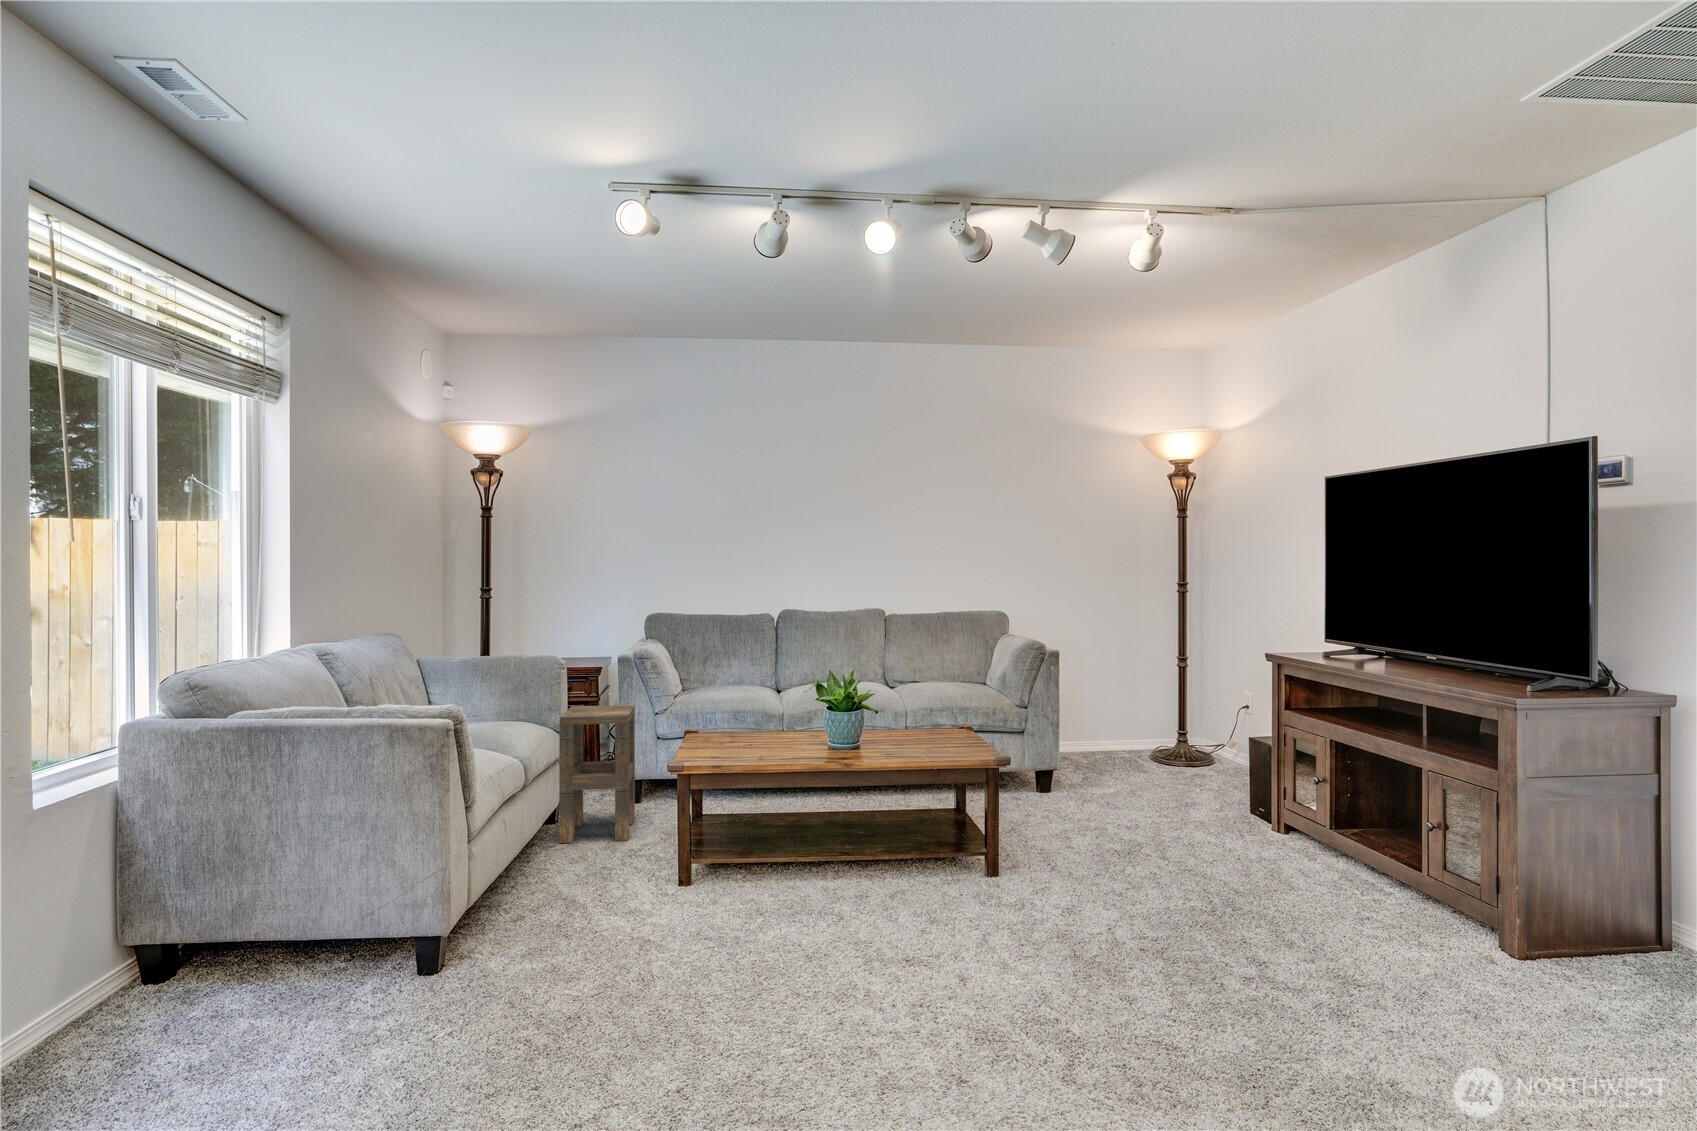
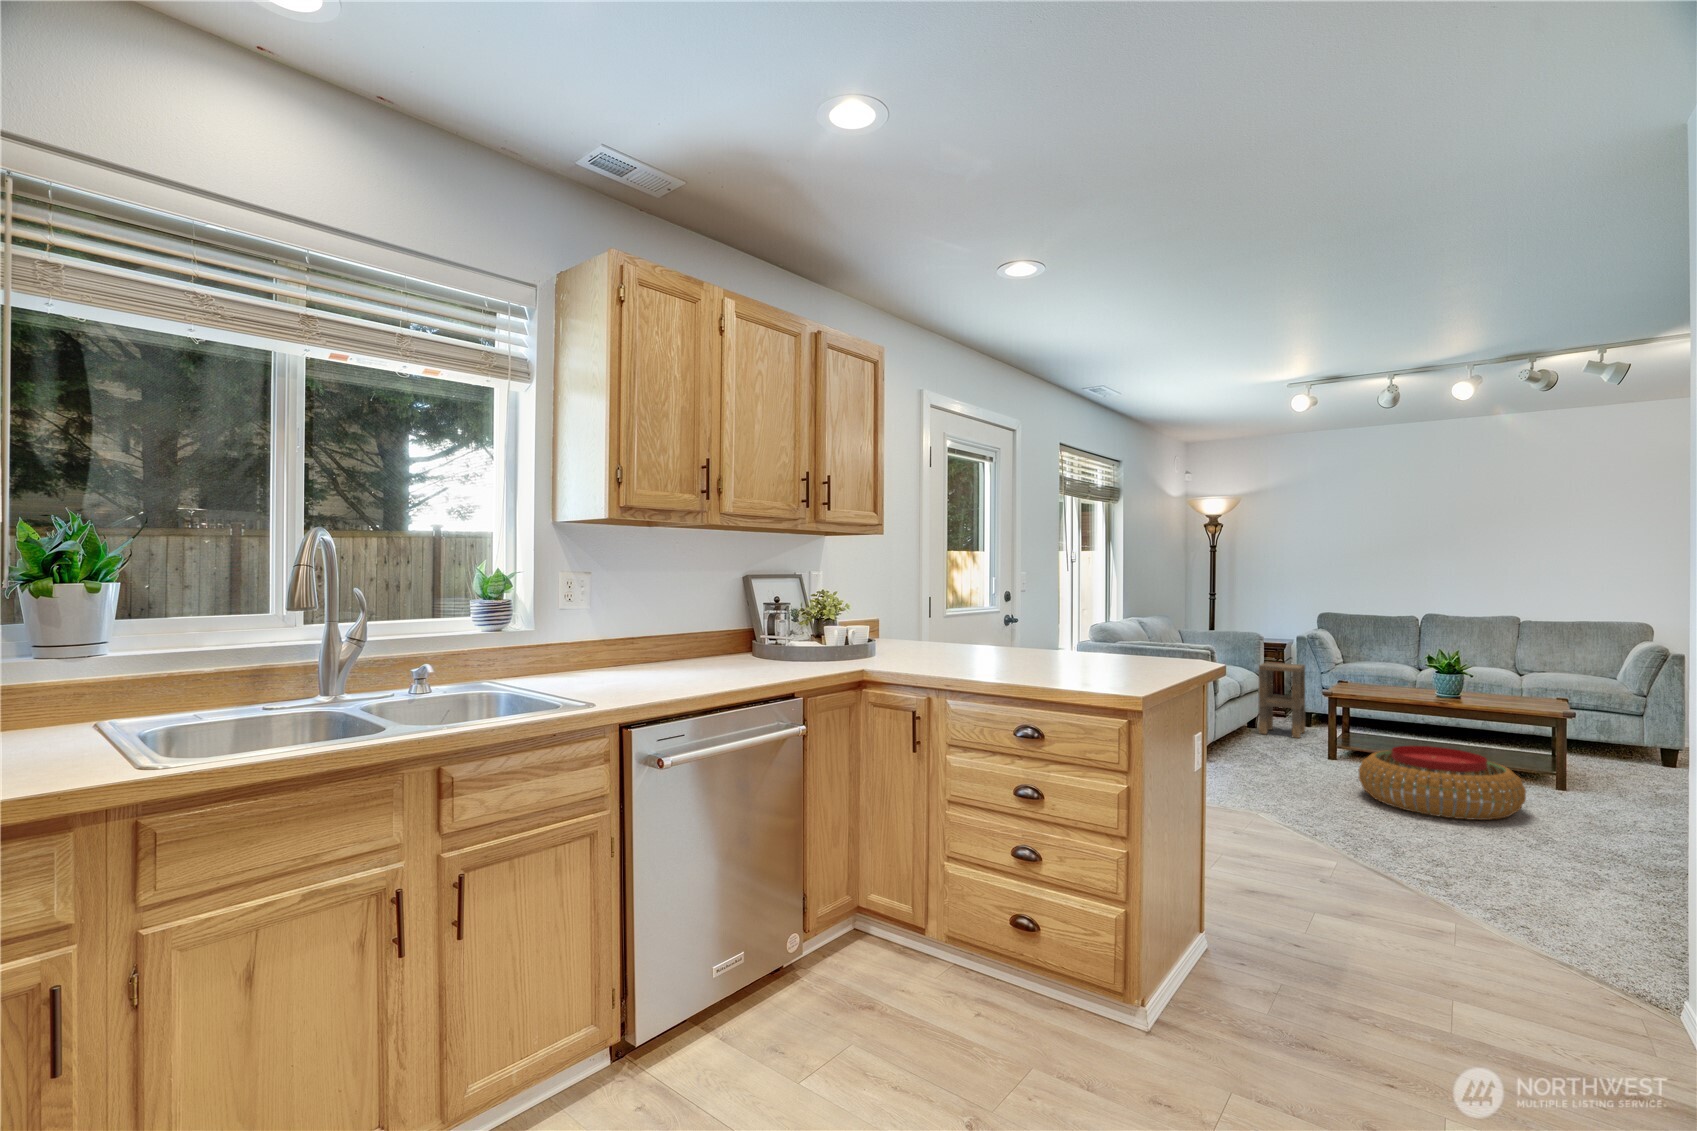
pouf: none [762,871,1039,1065] -> present [1359,746,1526,820]

